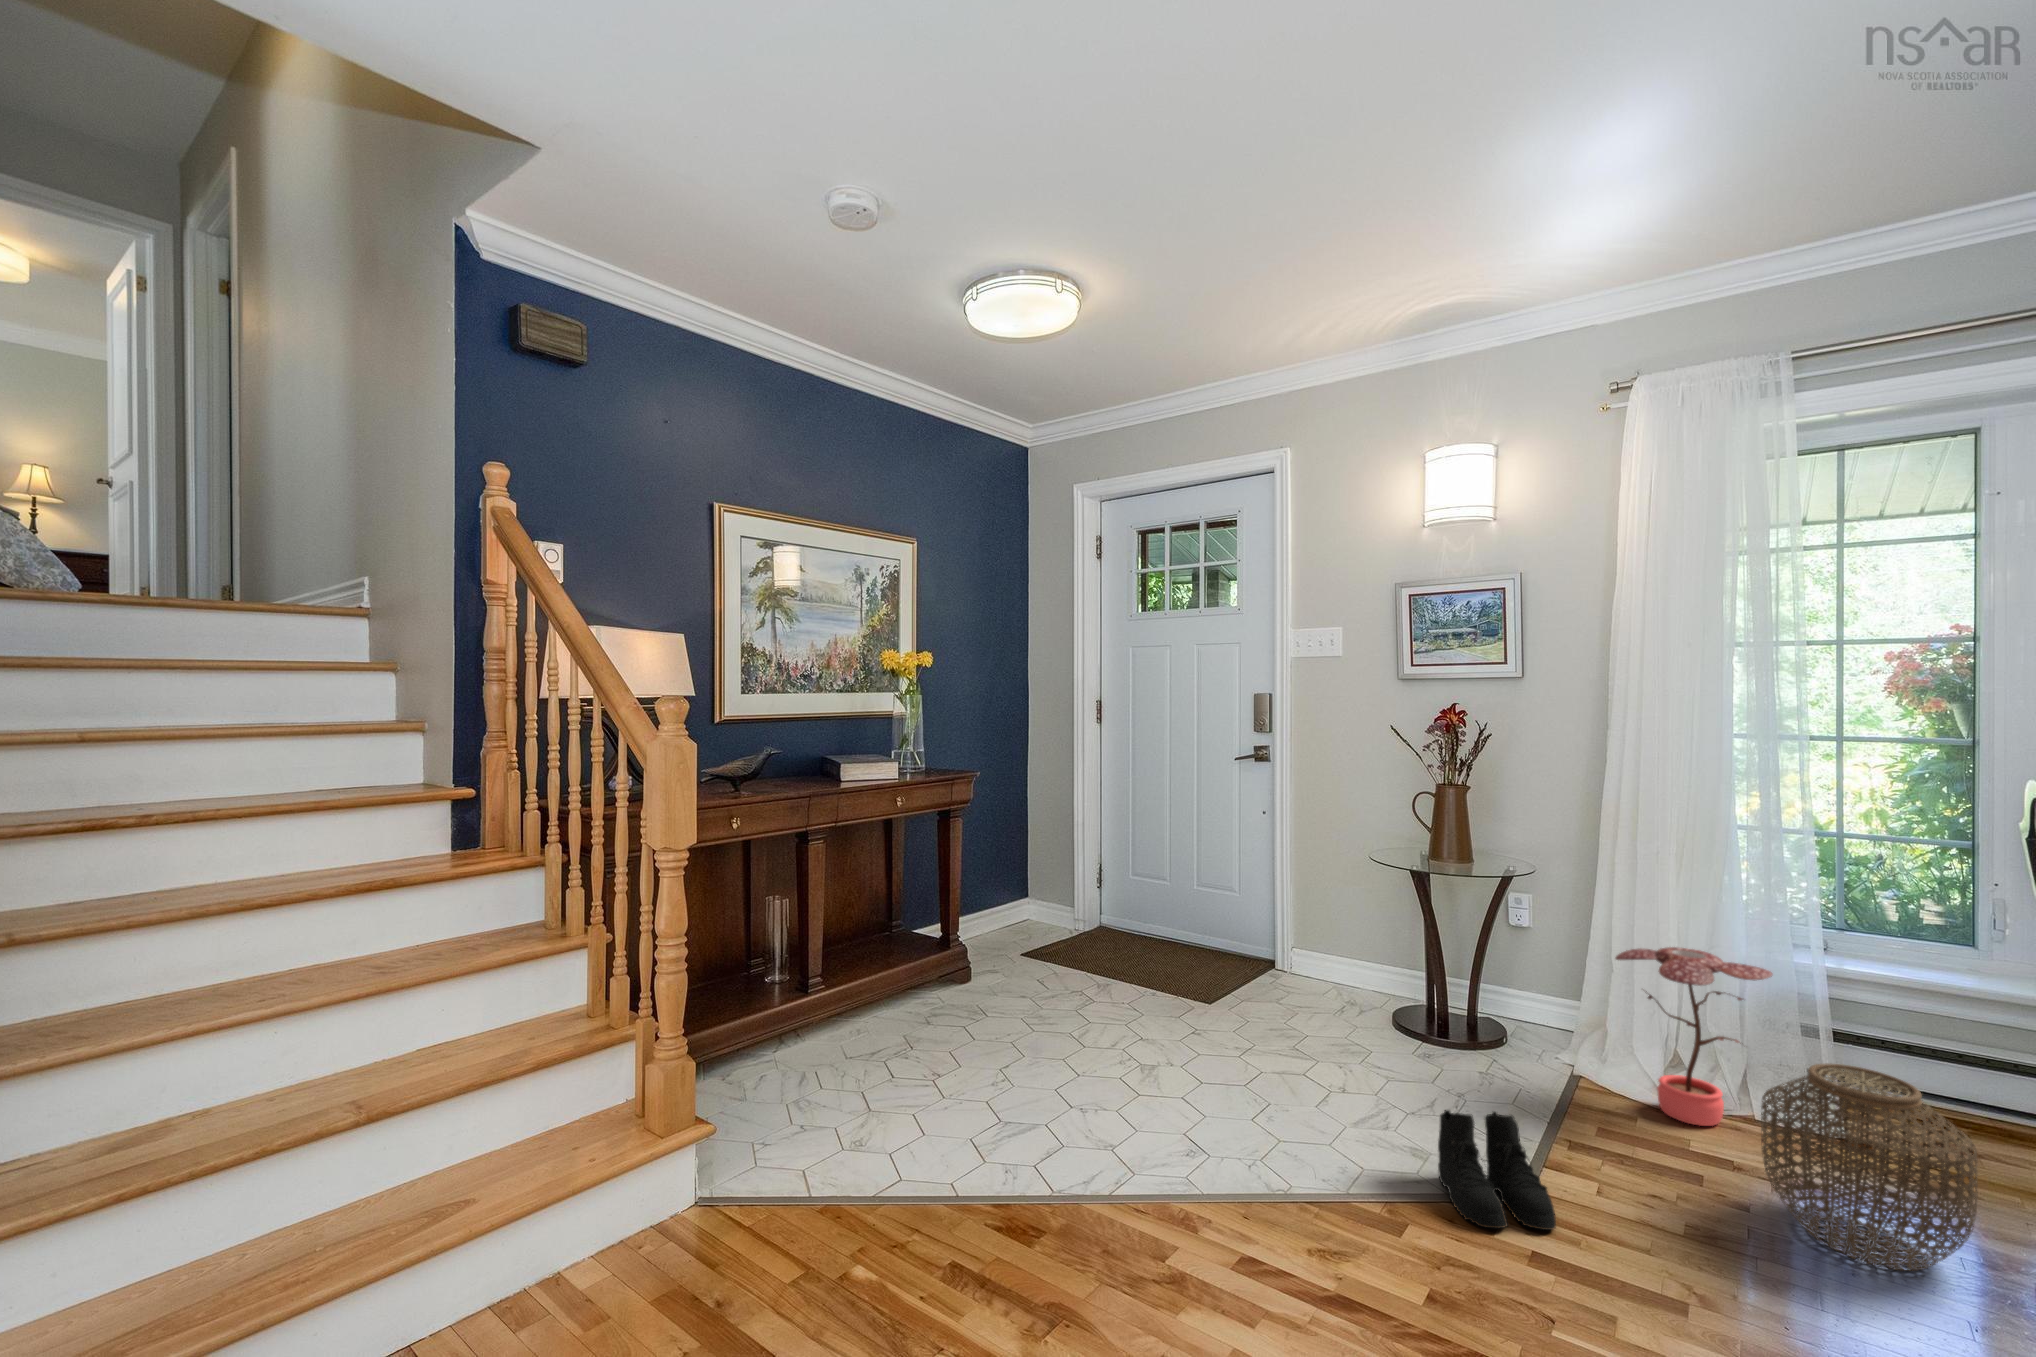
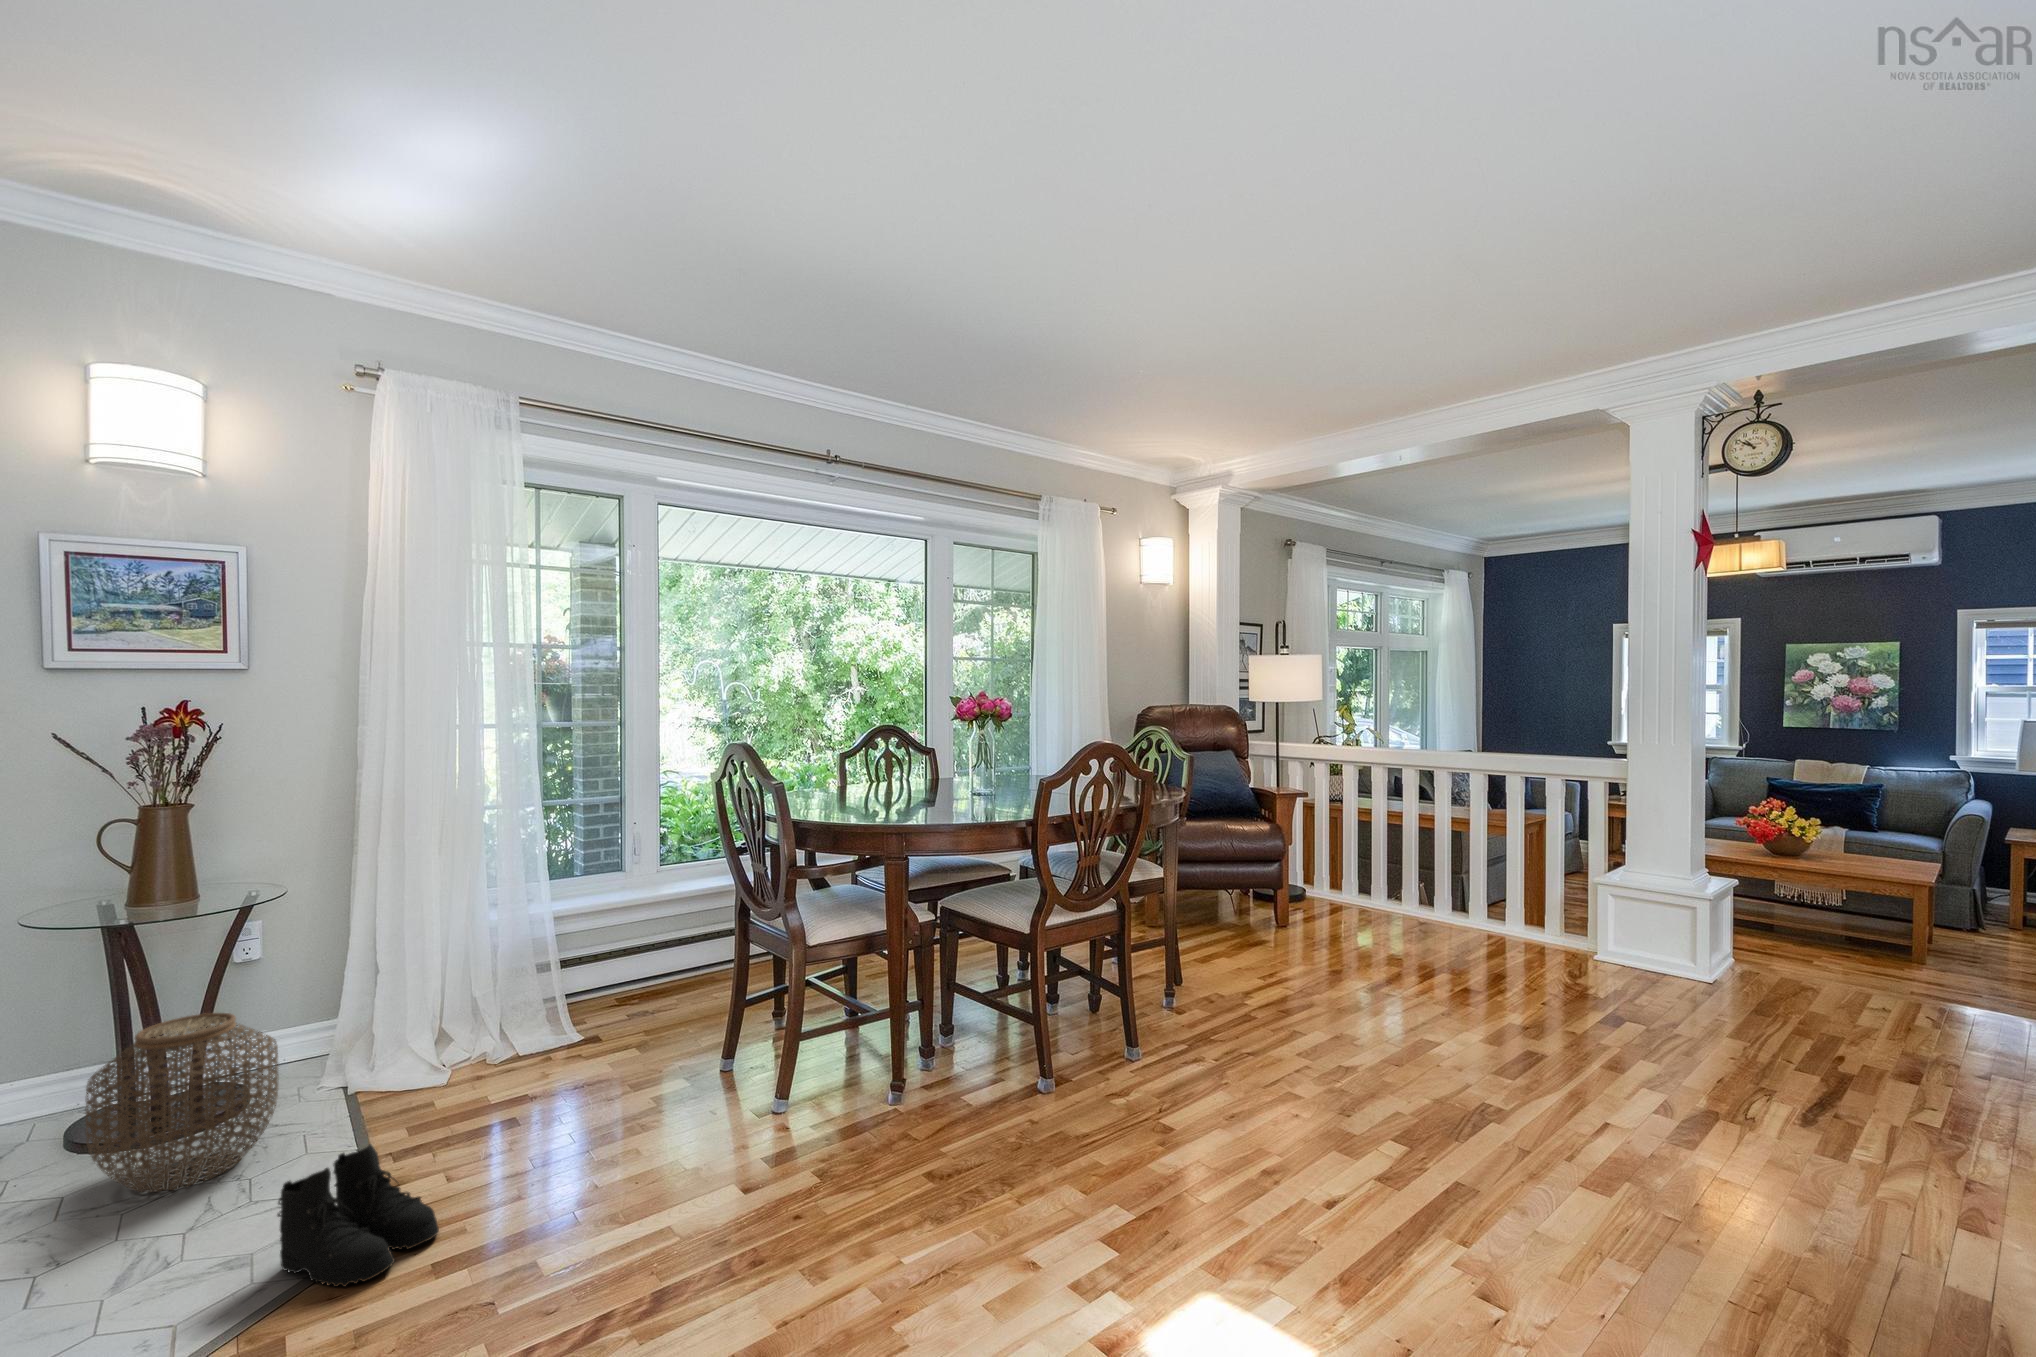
potted plant: present [1616,947,1772,1126] -> none [401,918,539,1086]
woven basket: present [1761,1064,1978,1271] -> present [86,1013,278,1192]

